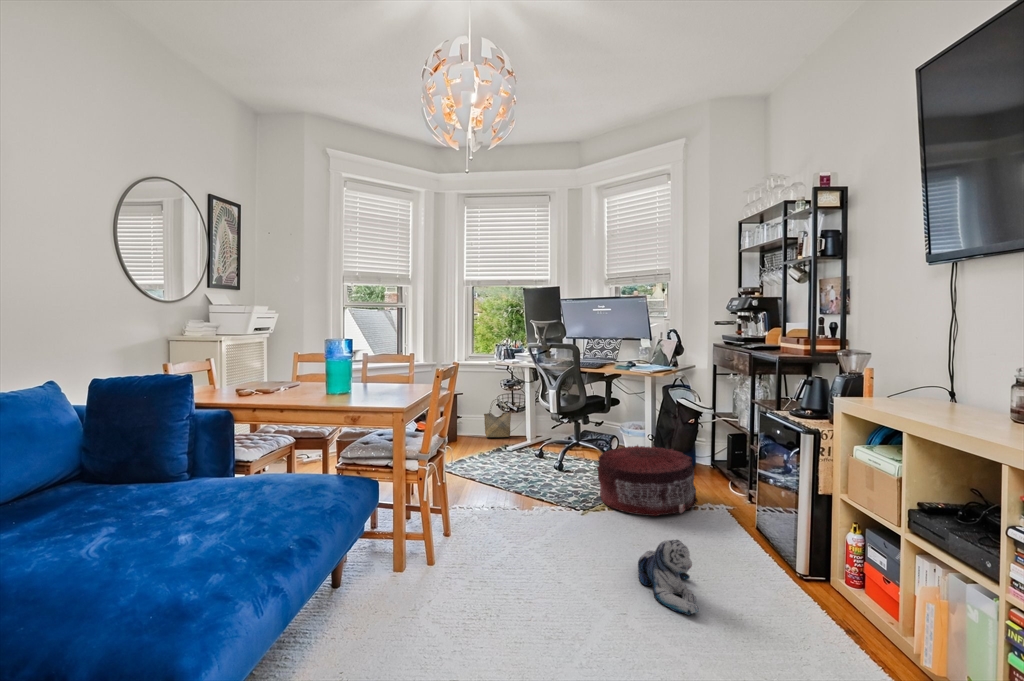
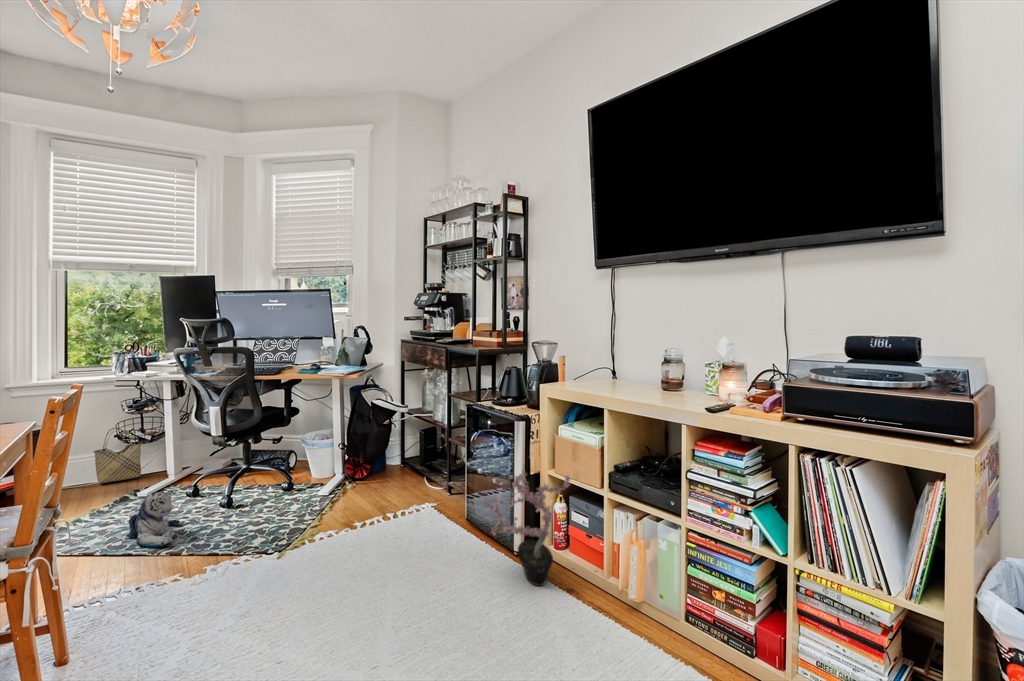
pouf: present [597,445,698,516] -> none [287,455,406,539]
potted plant: none [759,481,864,609] -> present [486,471,570,586]
plush toy: present [638,540,698,615] -> present [127,492,180,548]

